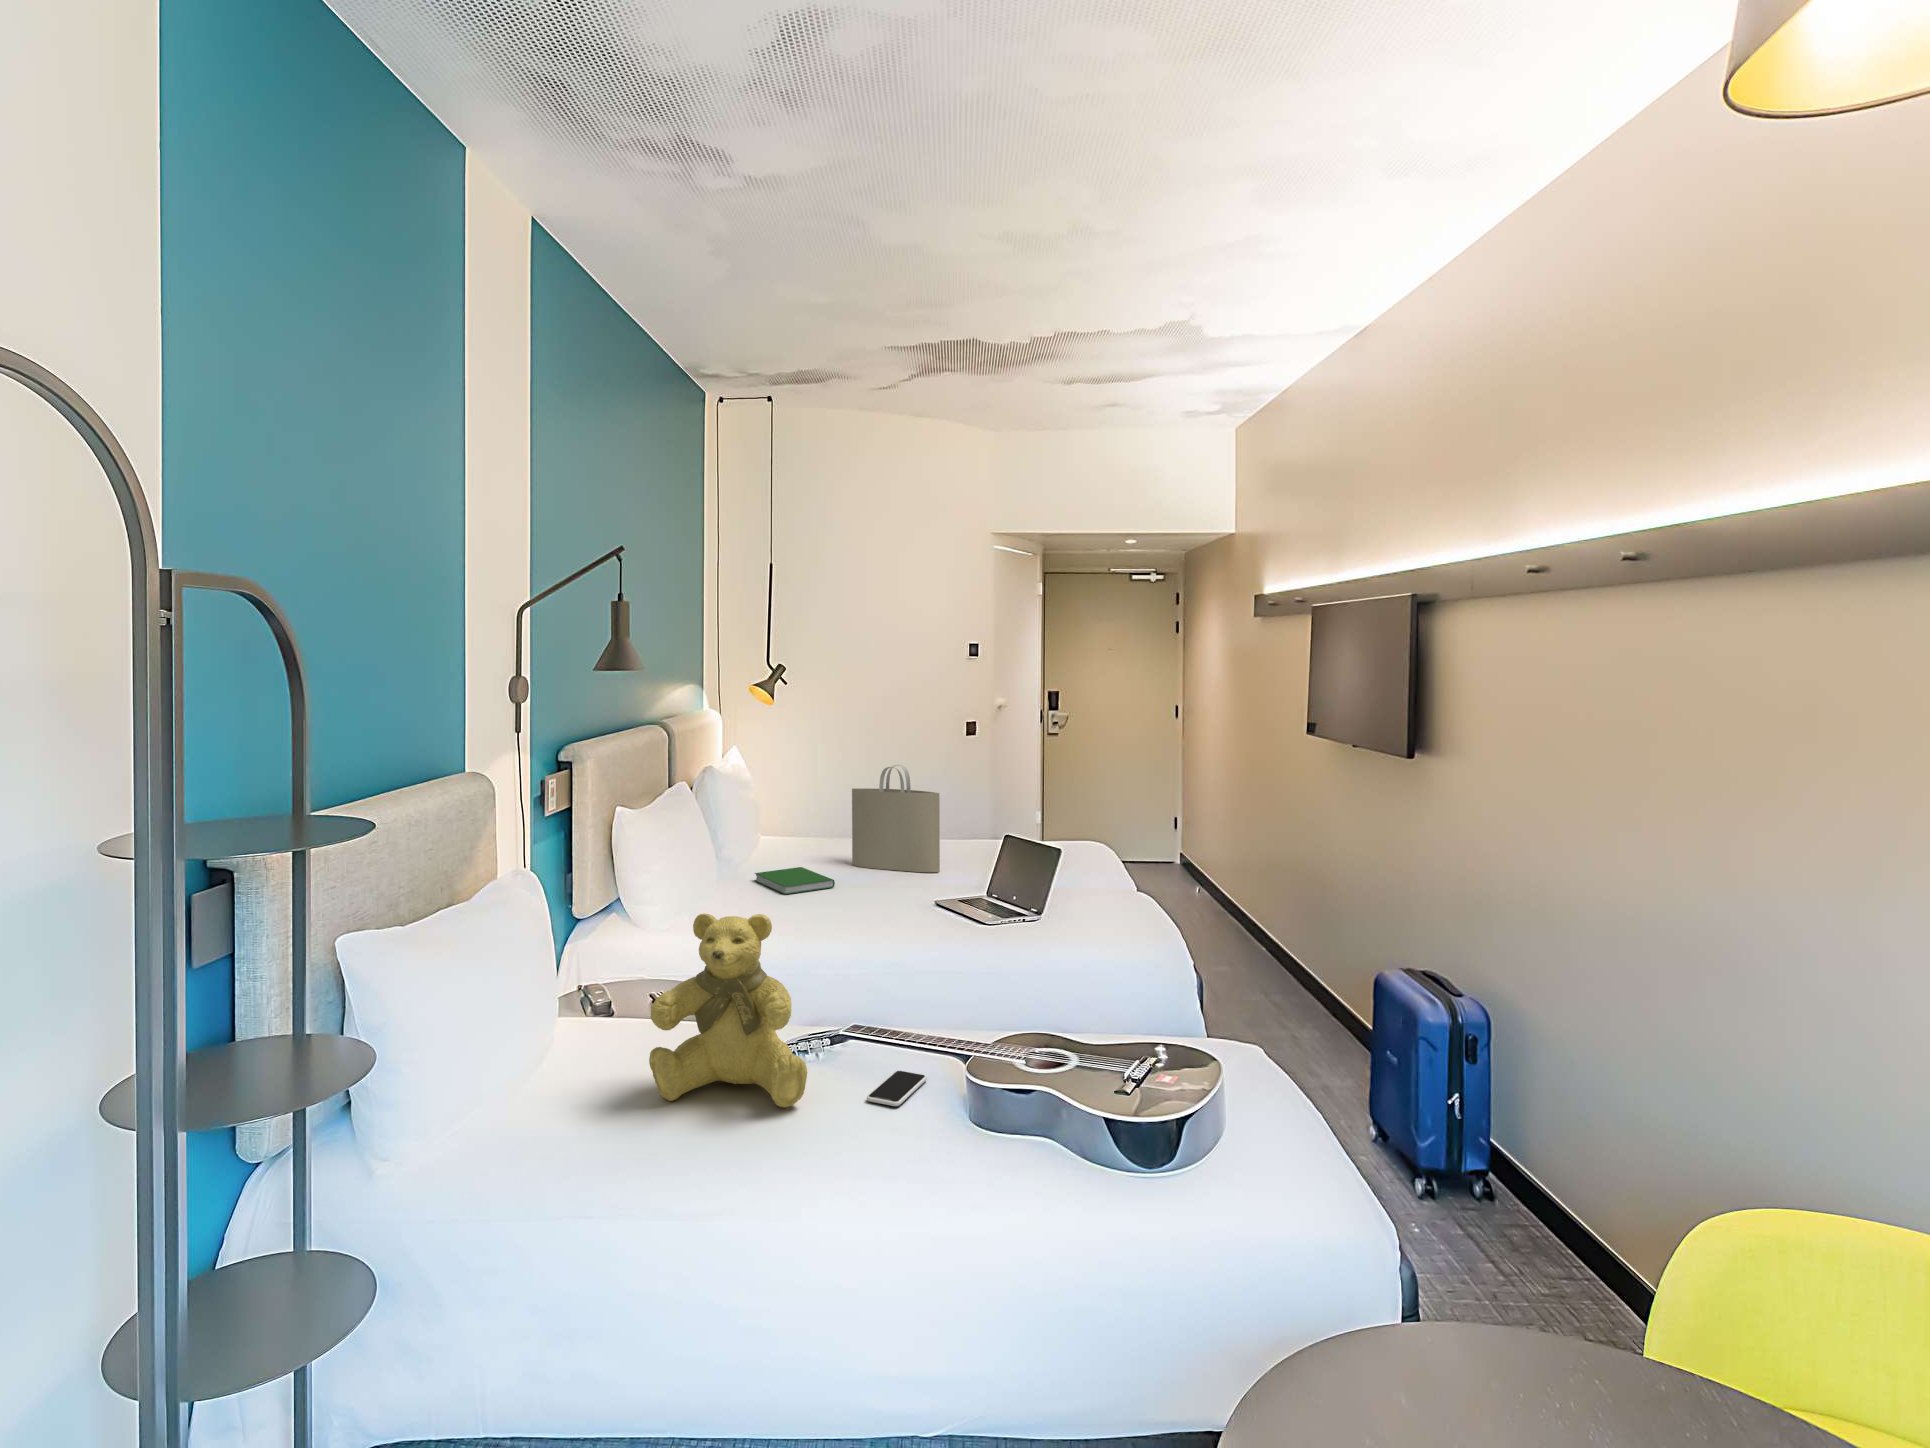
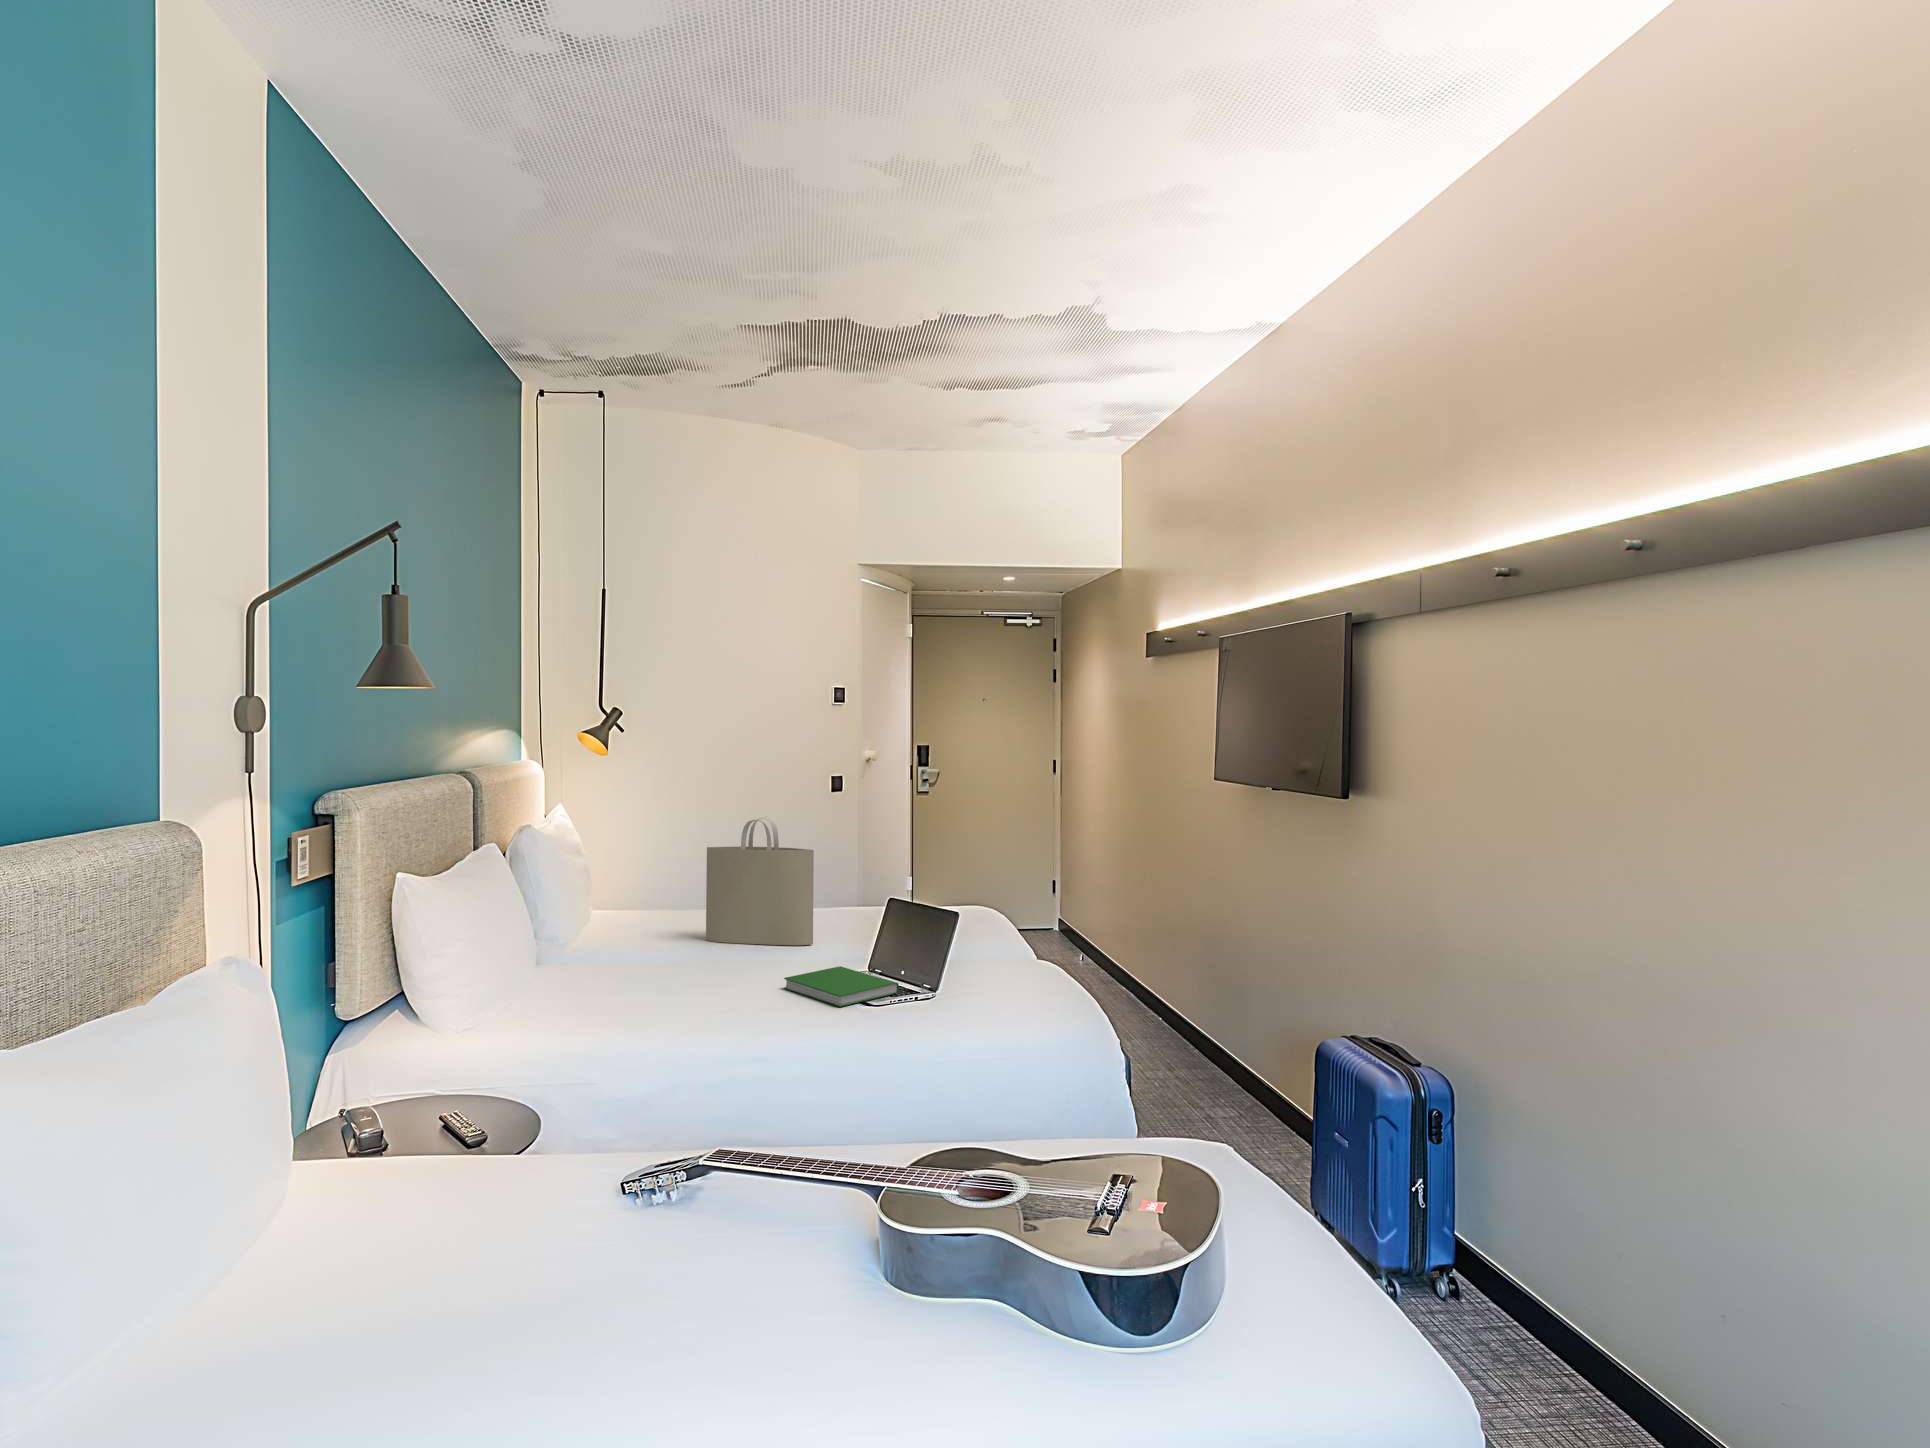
hardcover book: present [755,867,835,894] -> present [784,966,899,1007]
teddy bear: present [649,914,807,1107] -> none [413,1008,659,1299]
smartphone: present [867,1071,927,1106] -> none [744,1217,826,1274]

